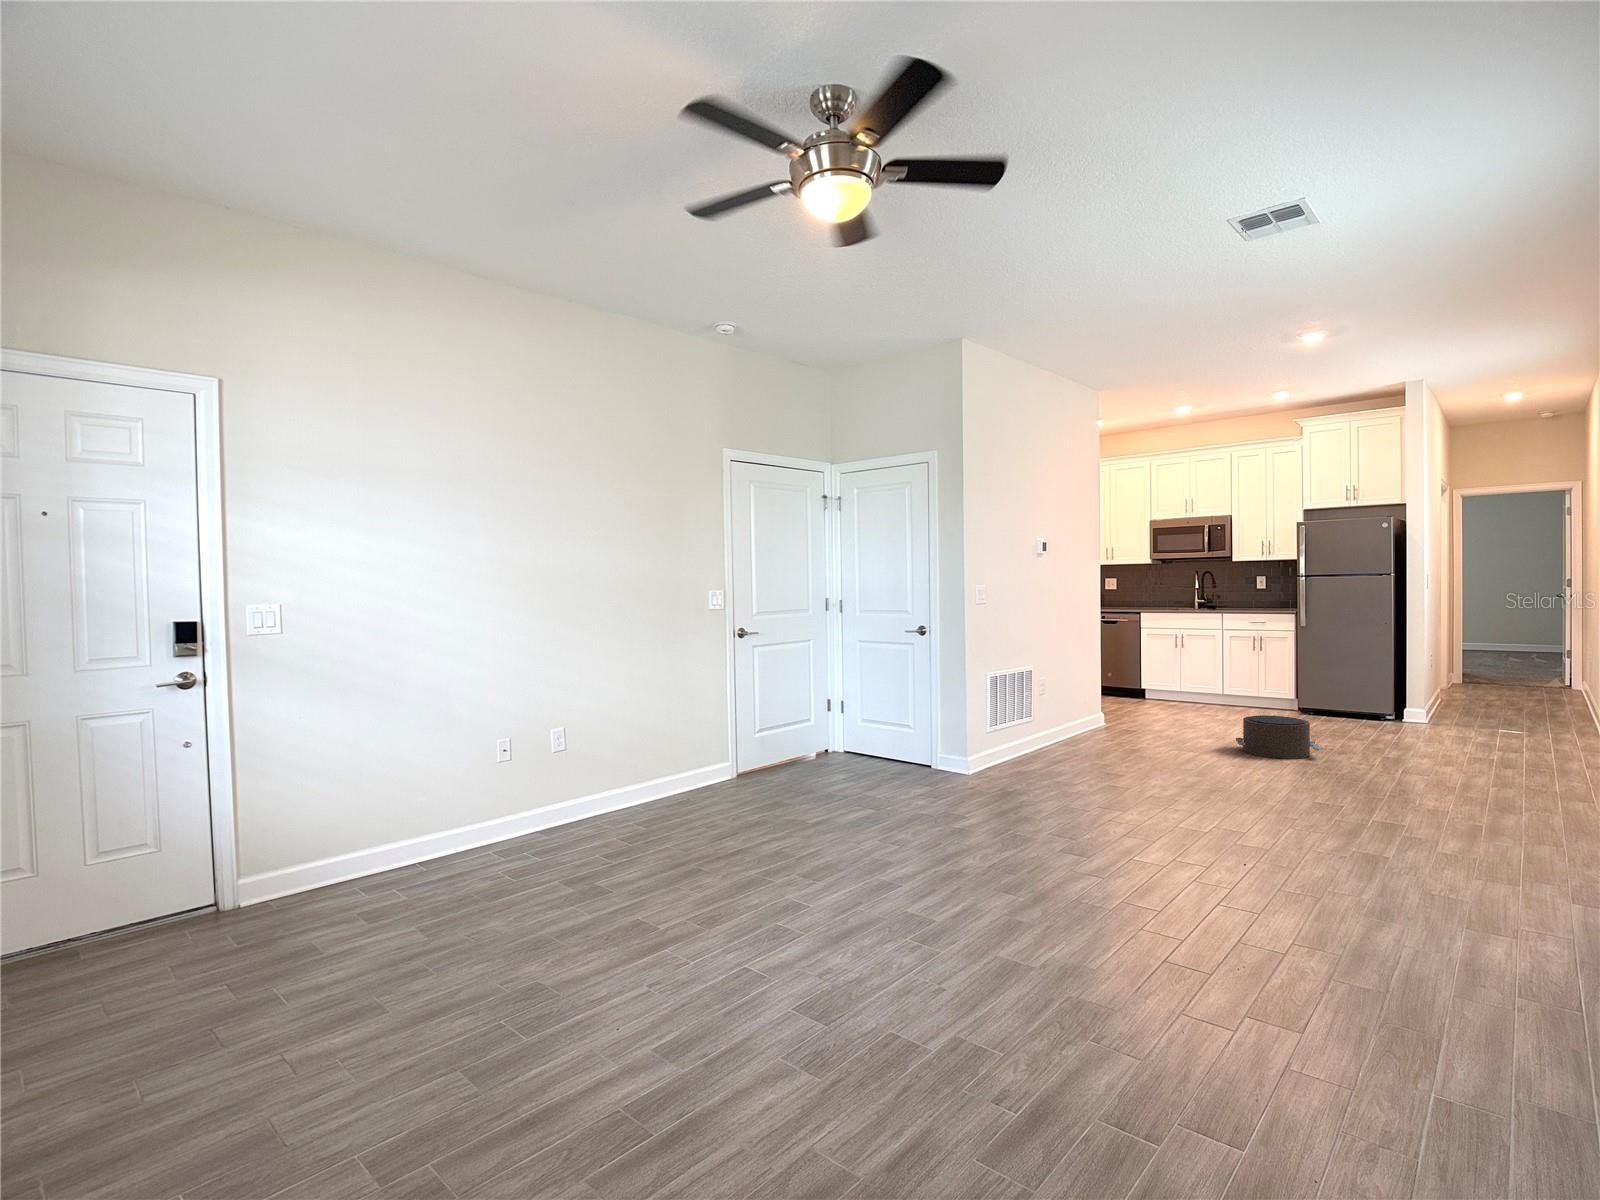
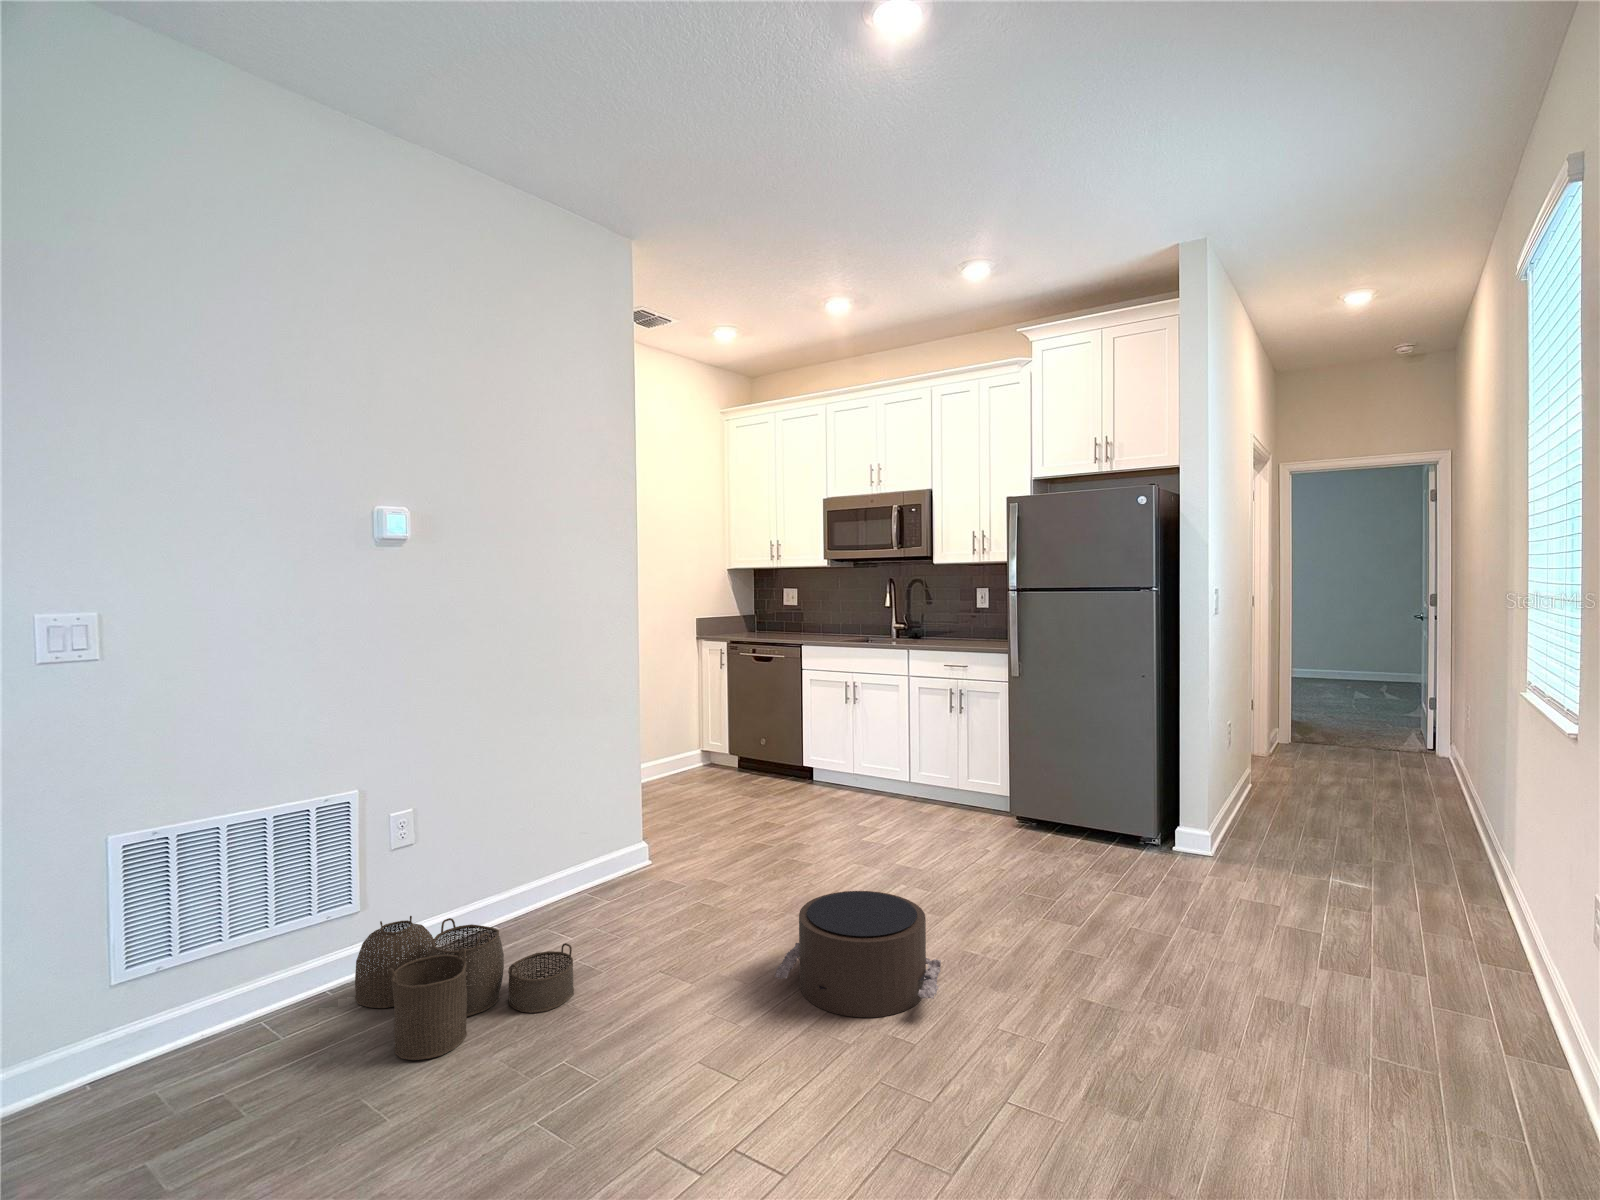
woven basket: none [1041,719,1144,763] -> present [355,916,574,1060]

